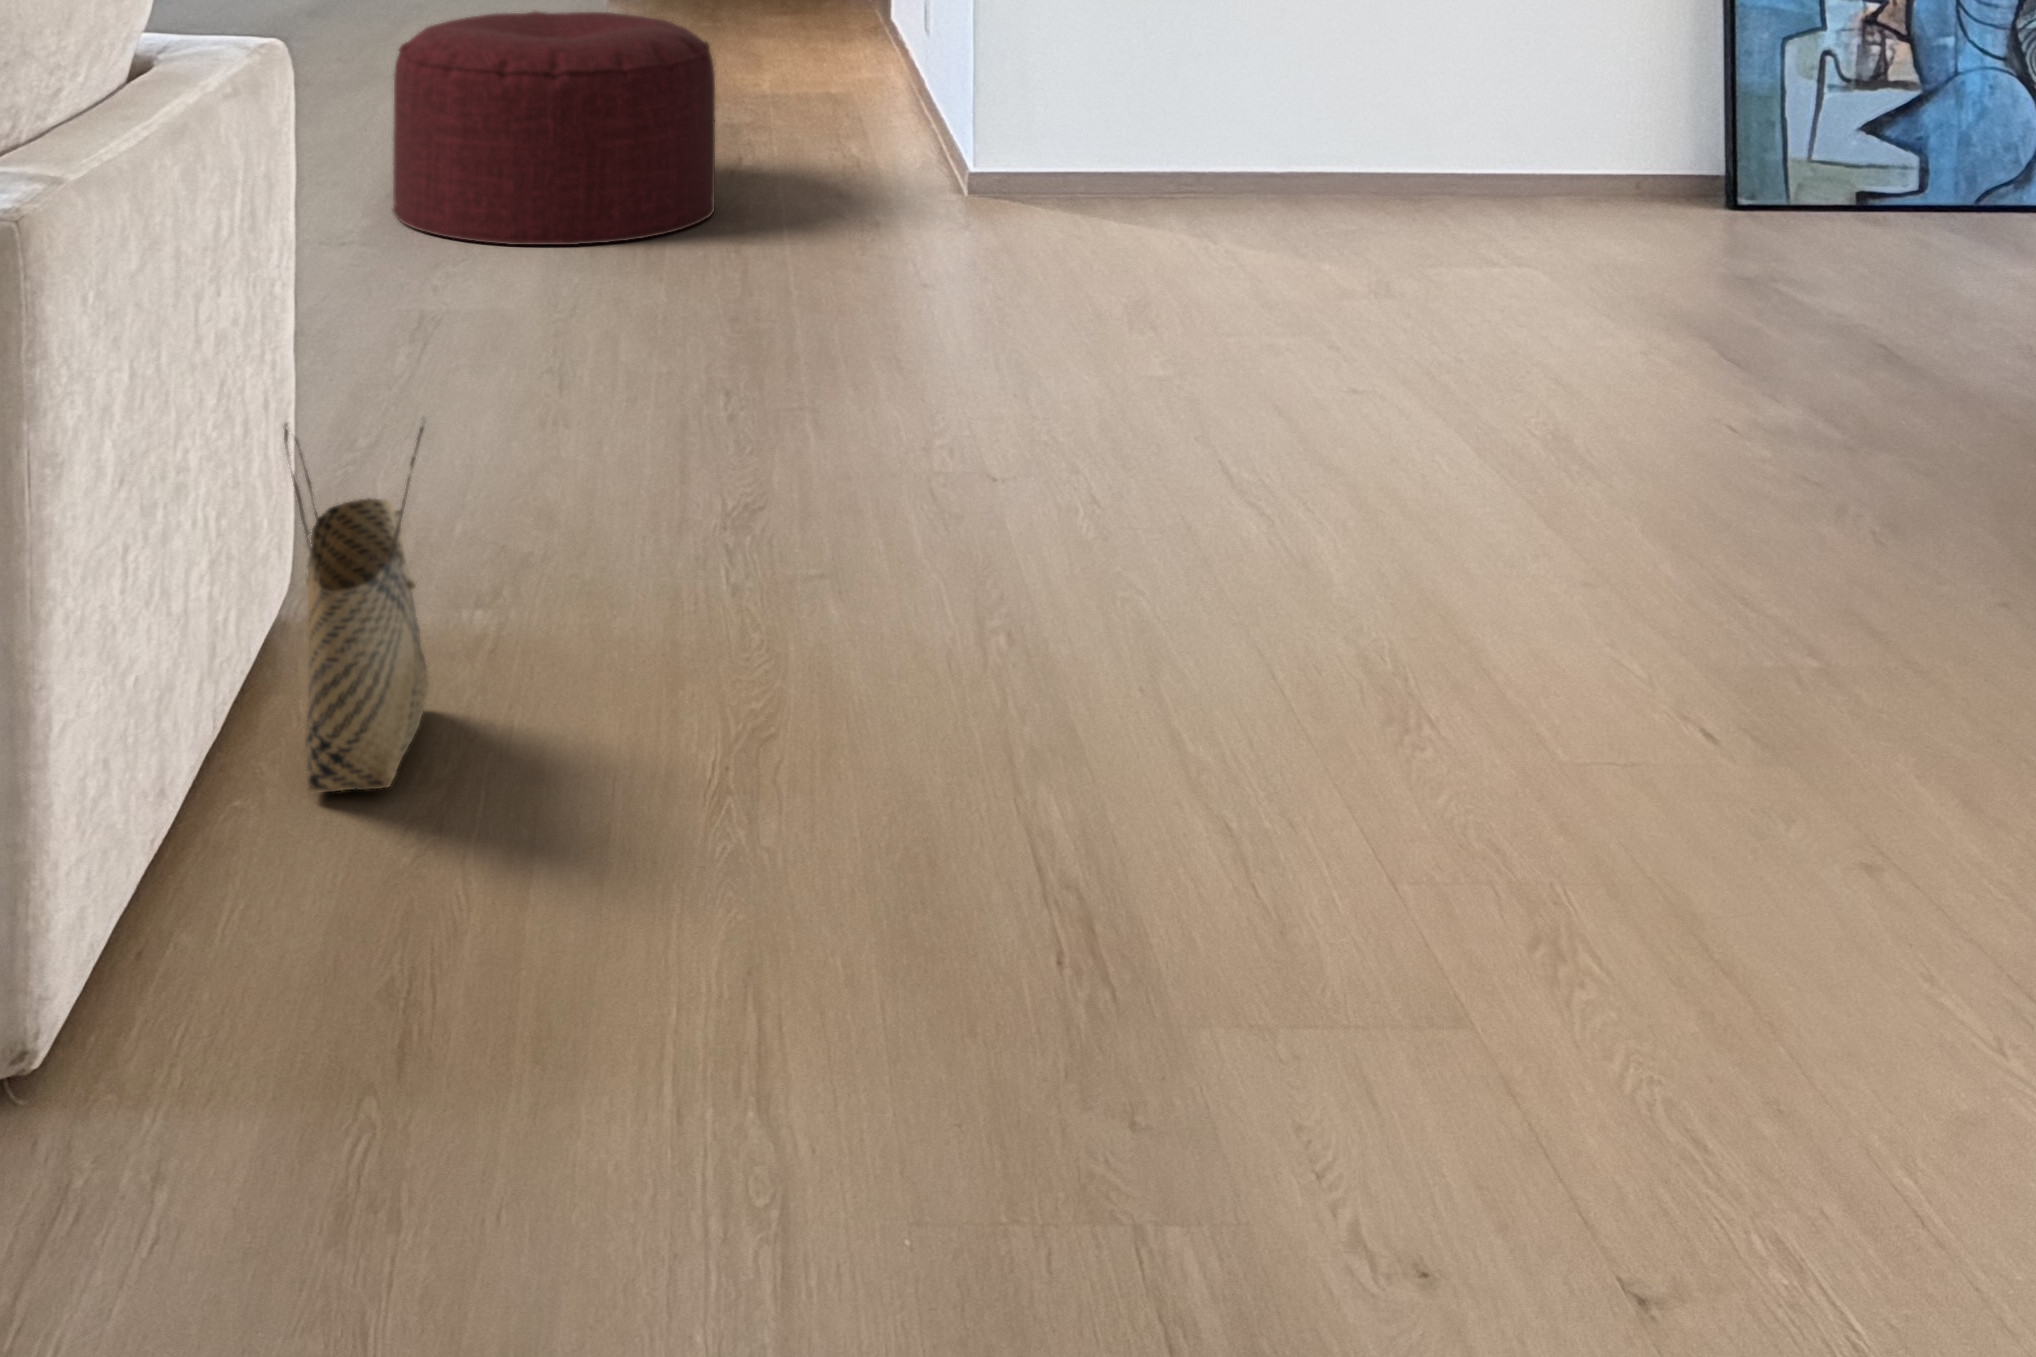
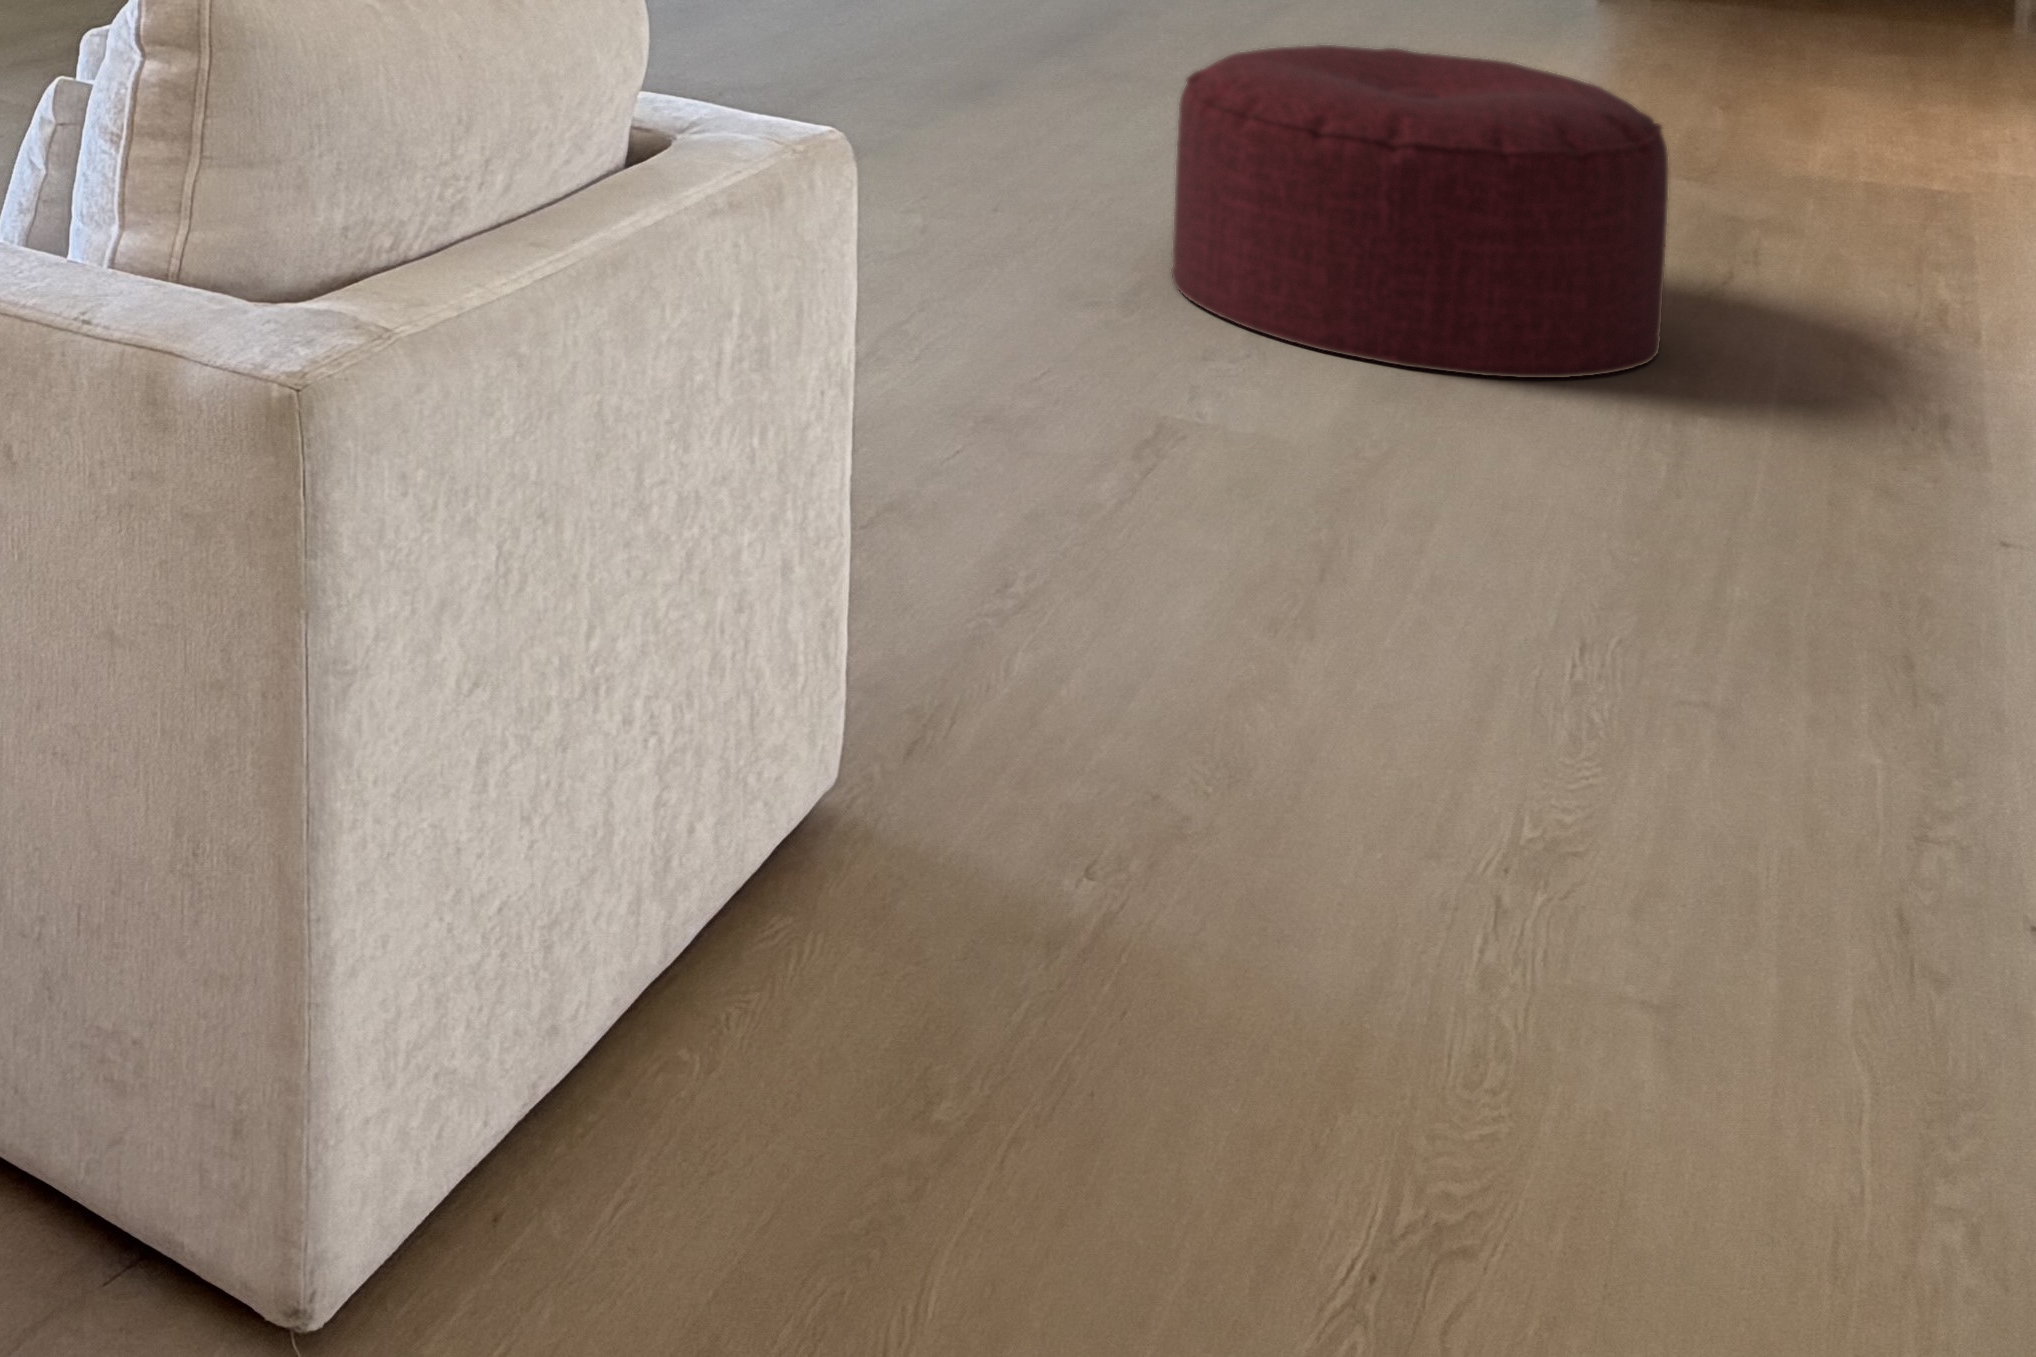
woven basket: present [284,416,429,792] -> none [763,613,963,1109]

